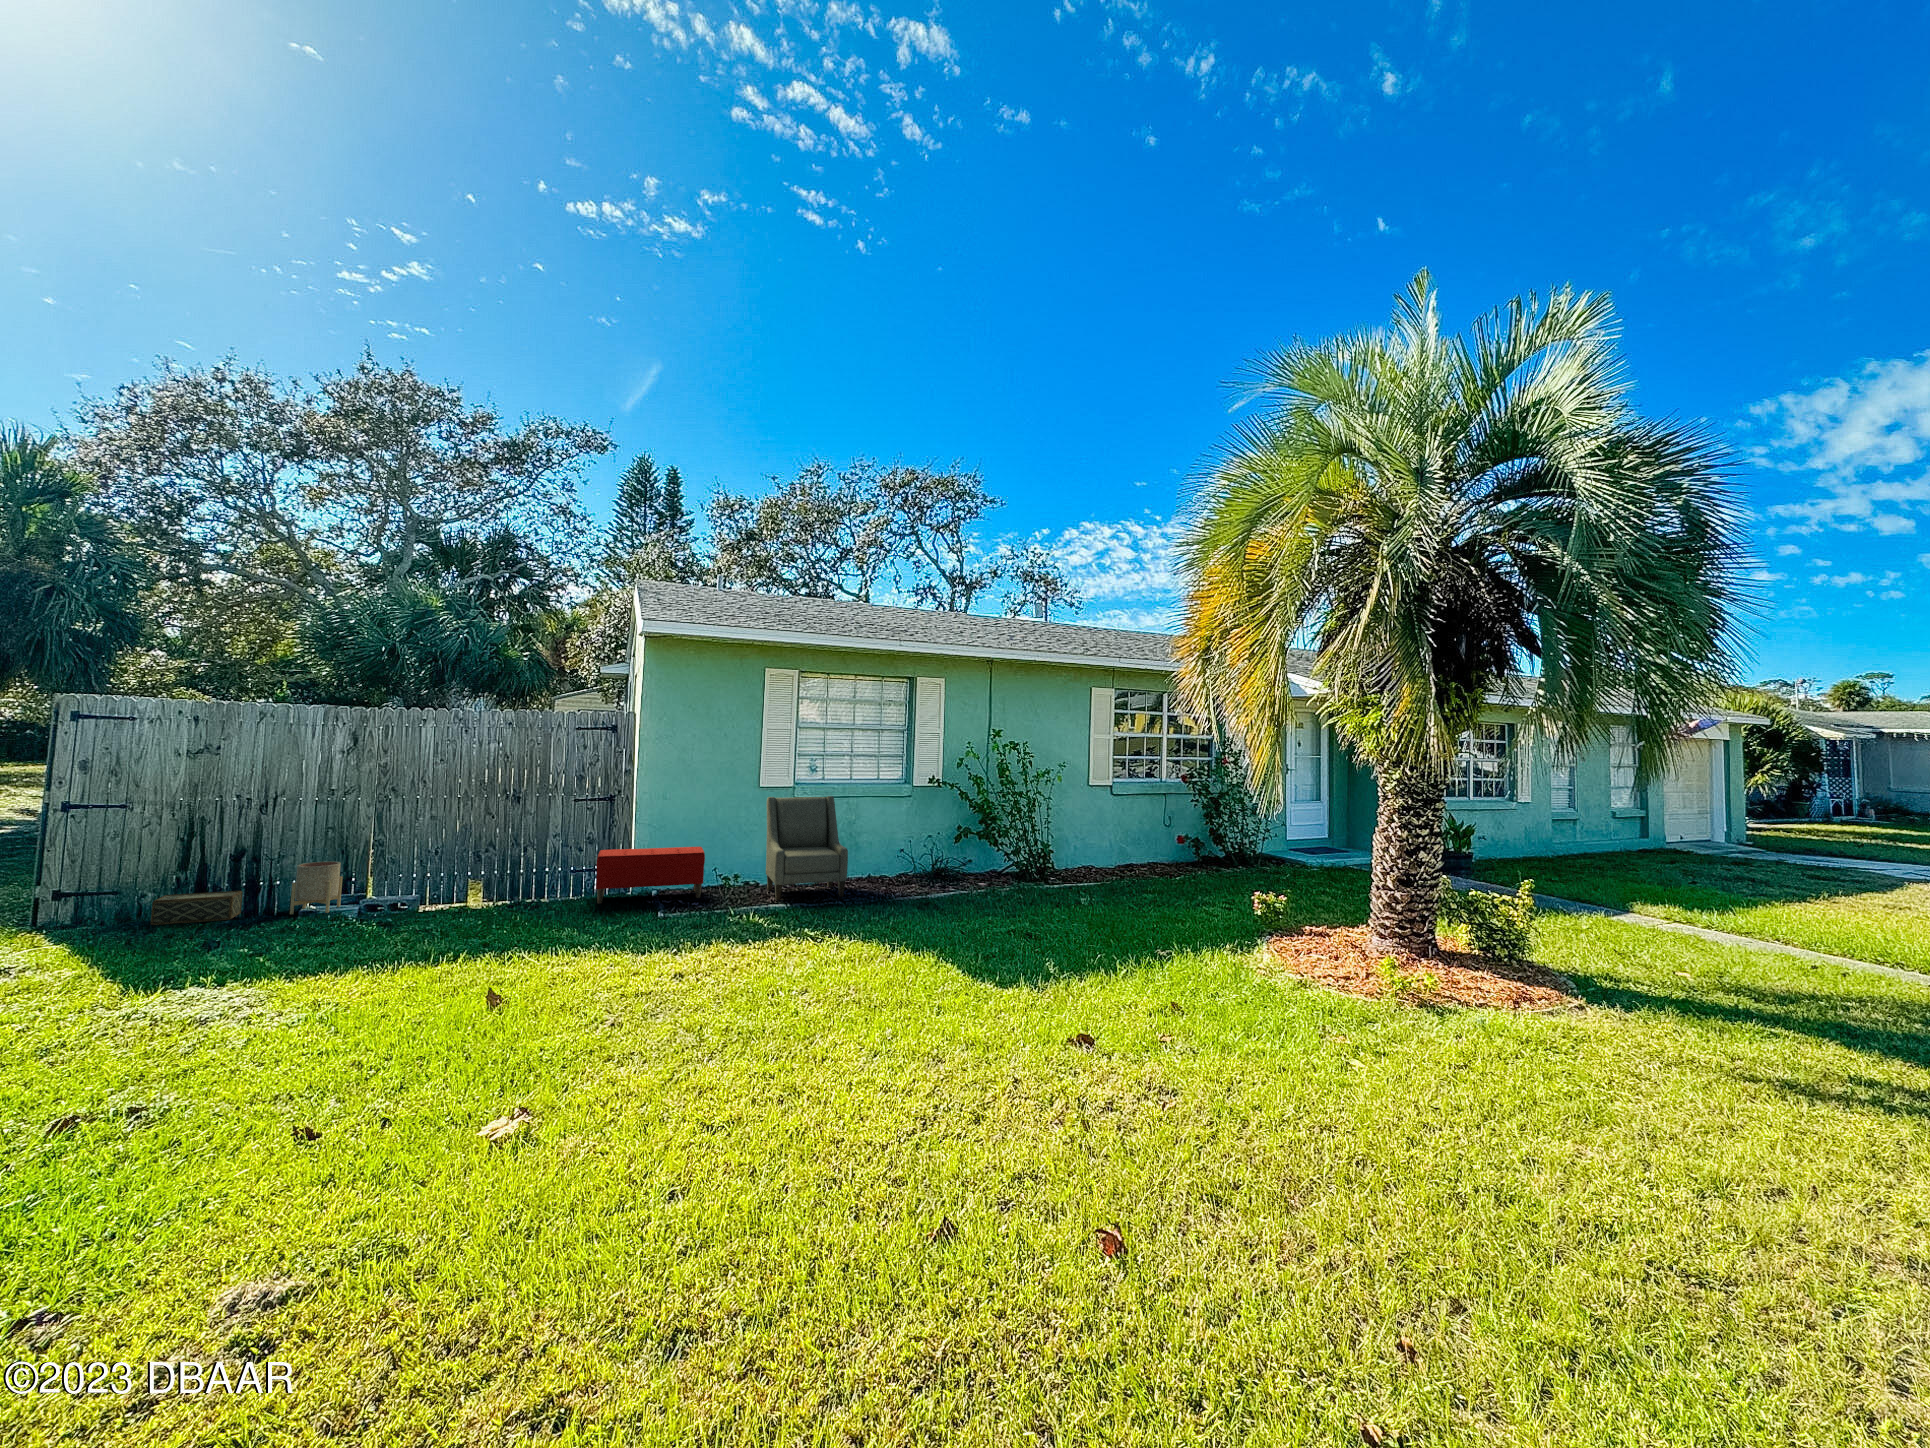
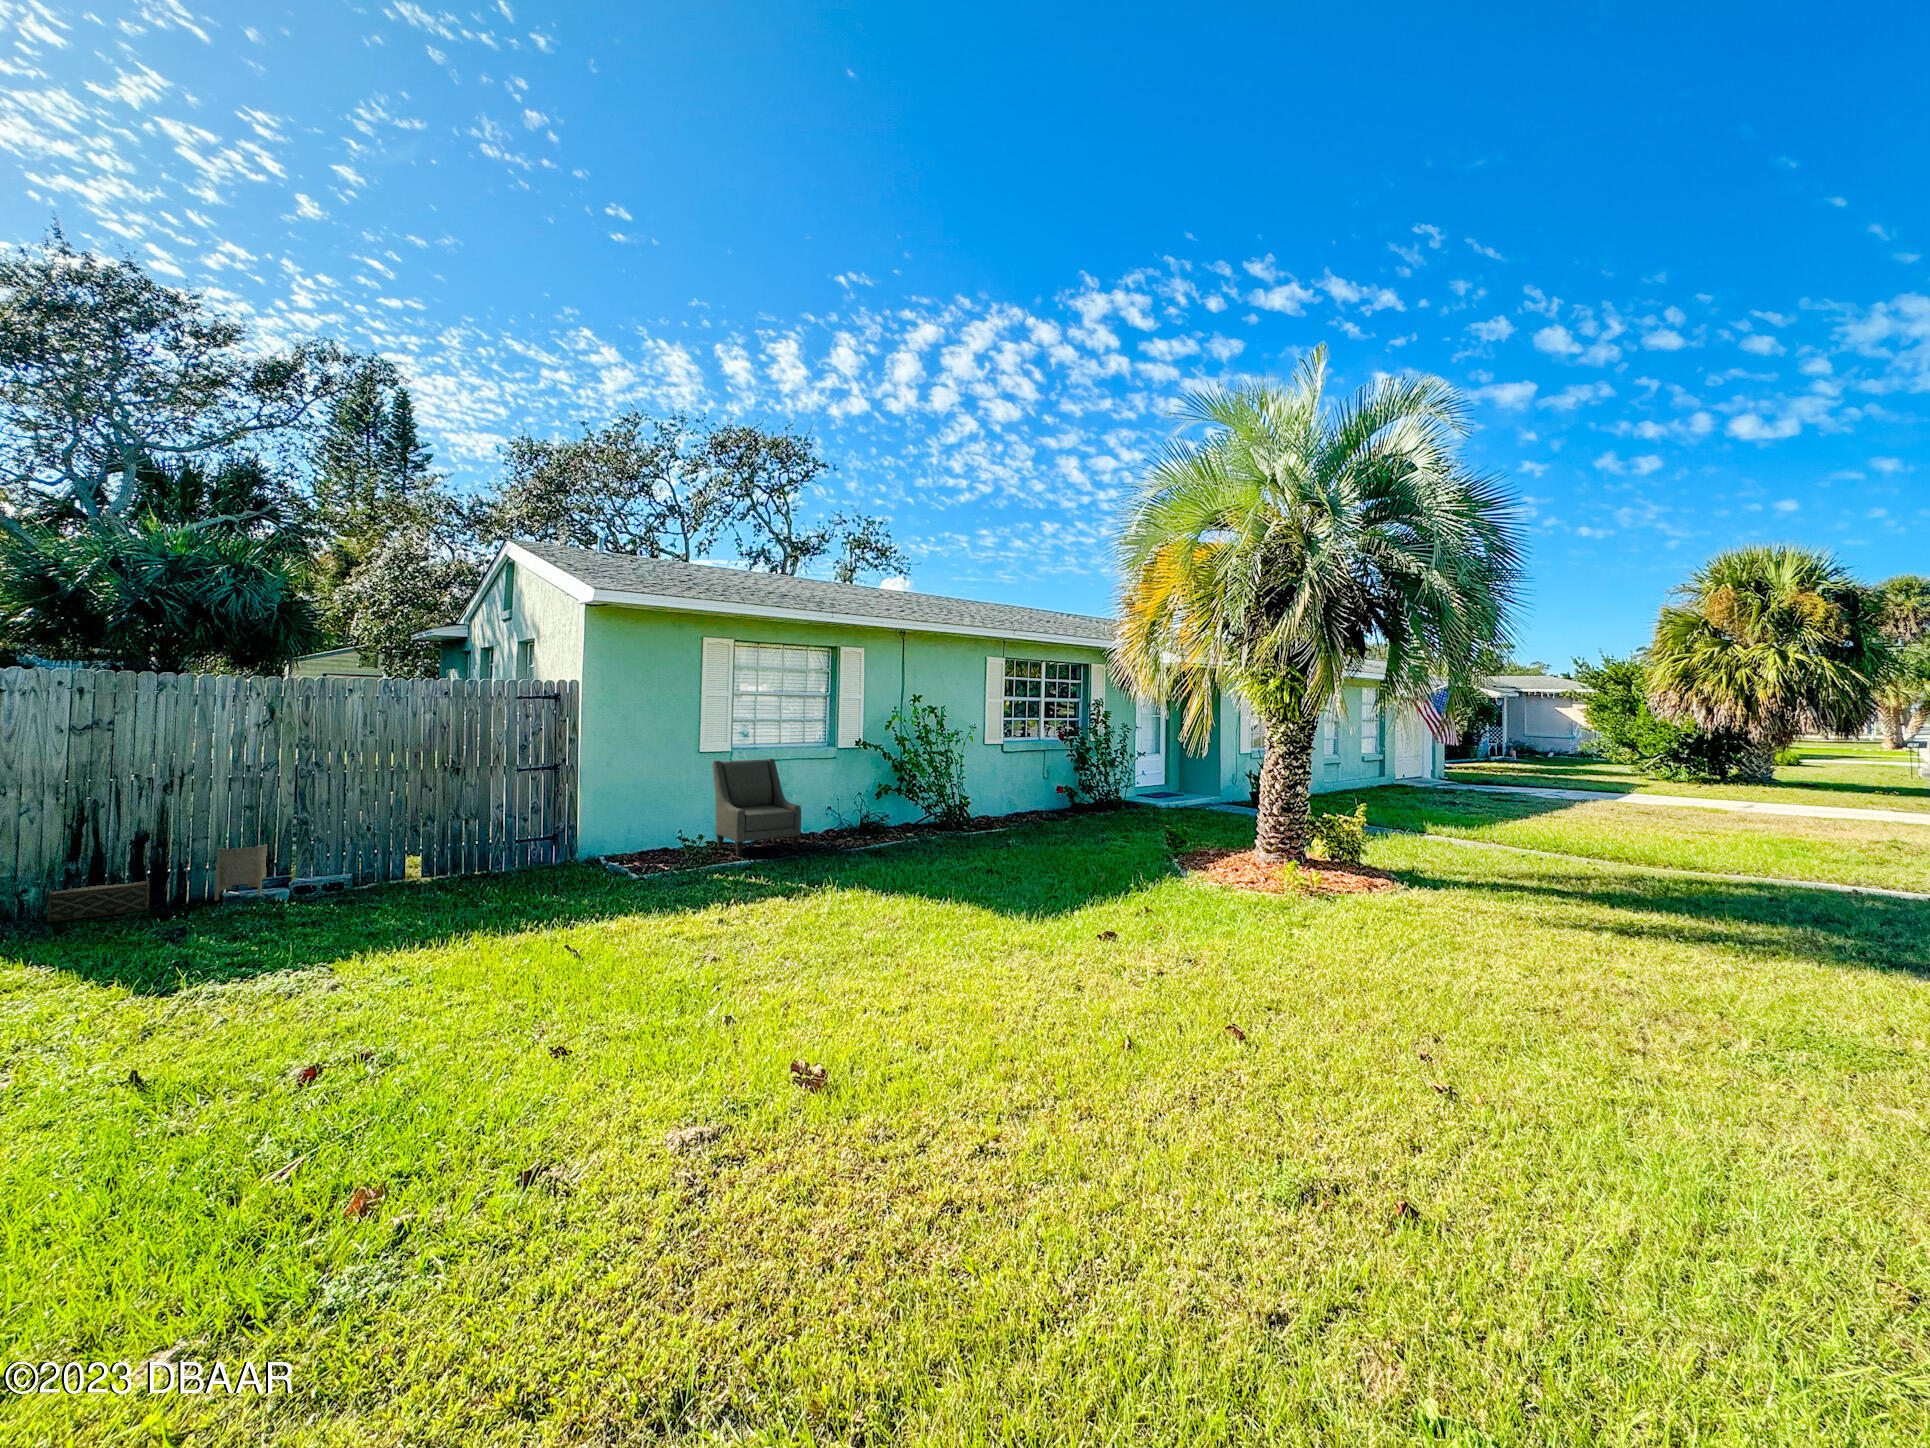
bench: present [596,847,705,904] -> none [550,810,664,870]

